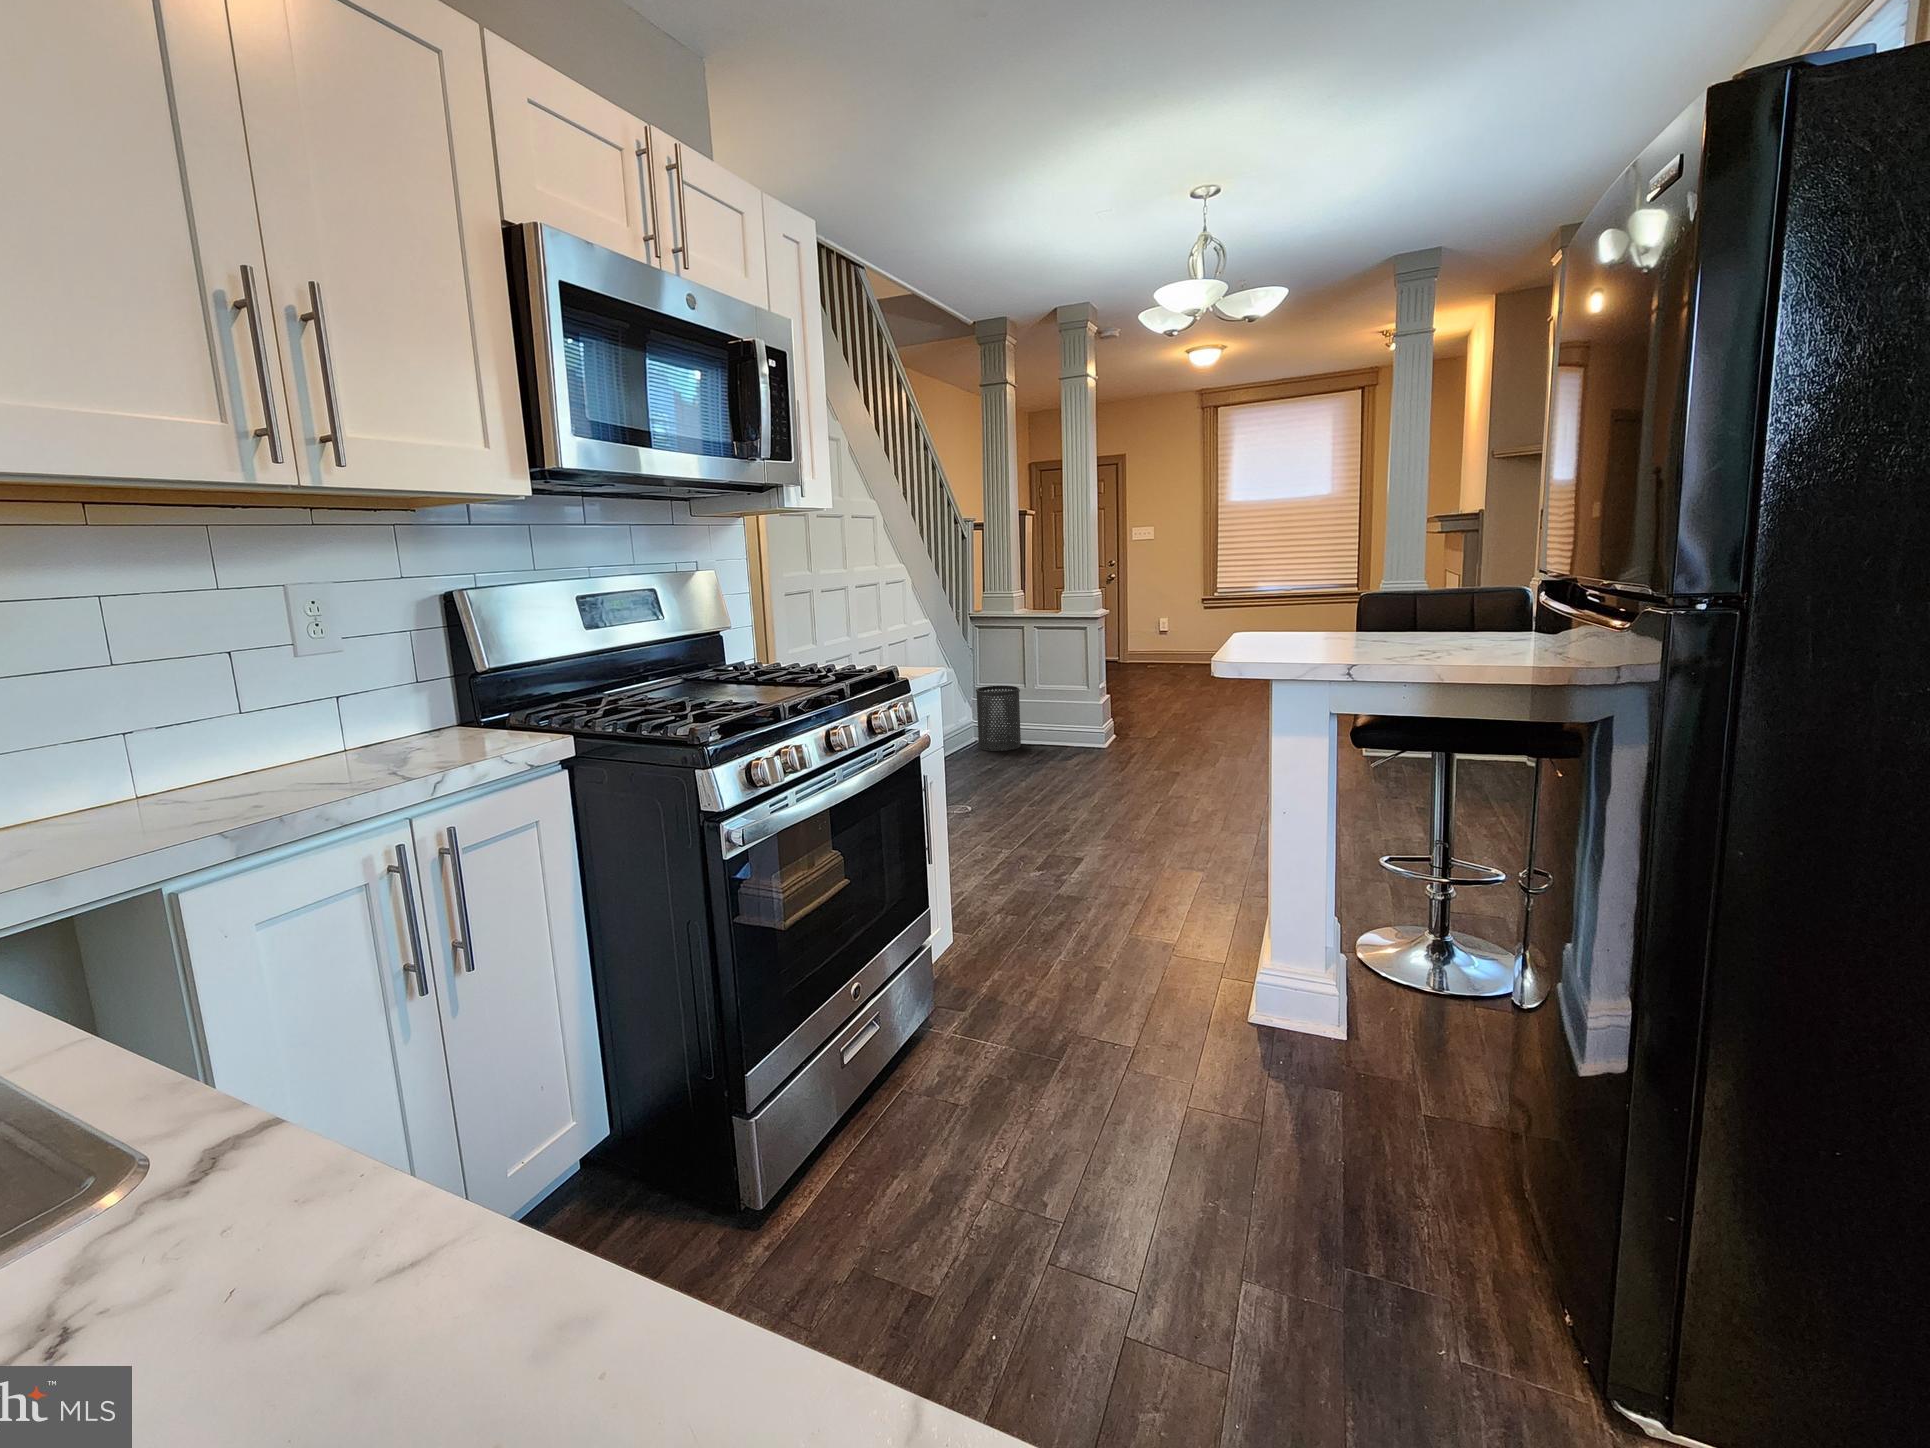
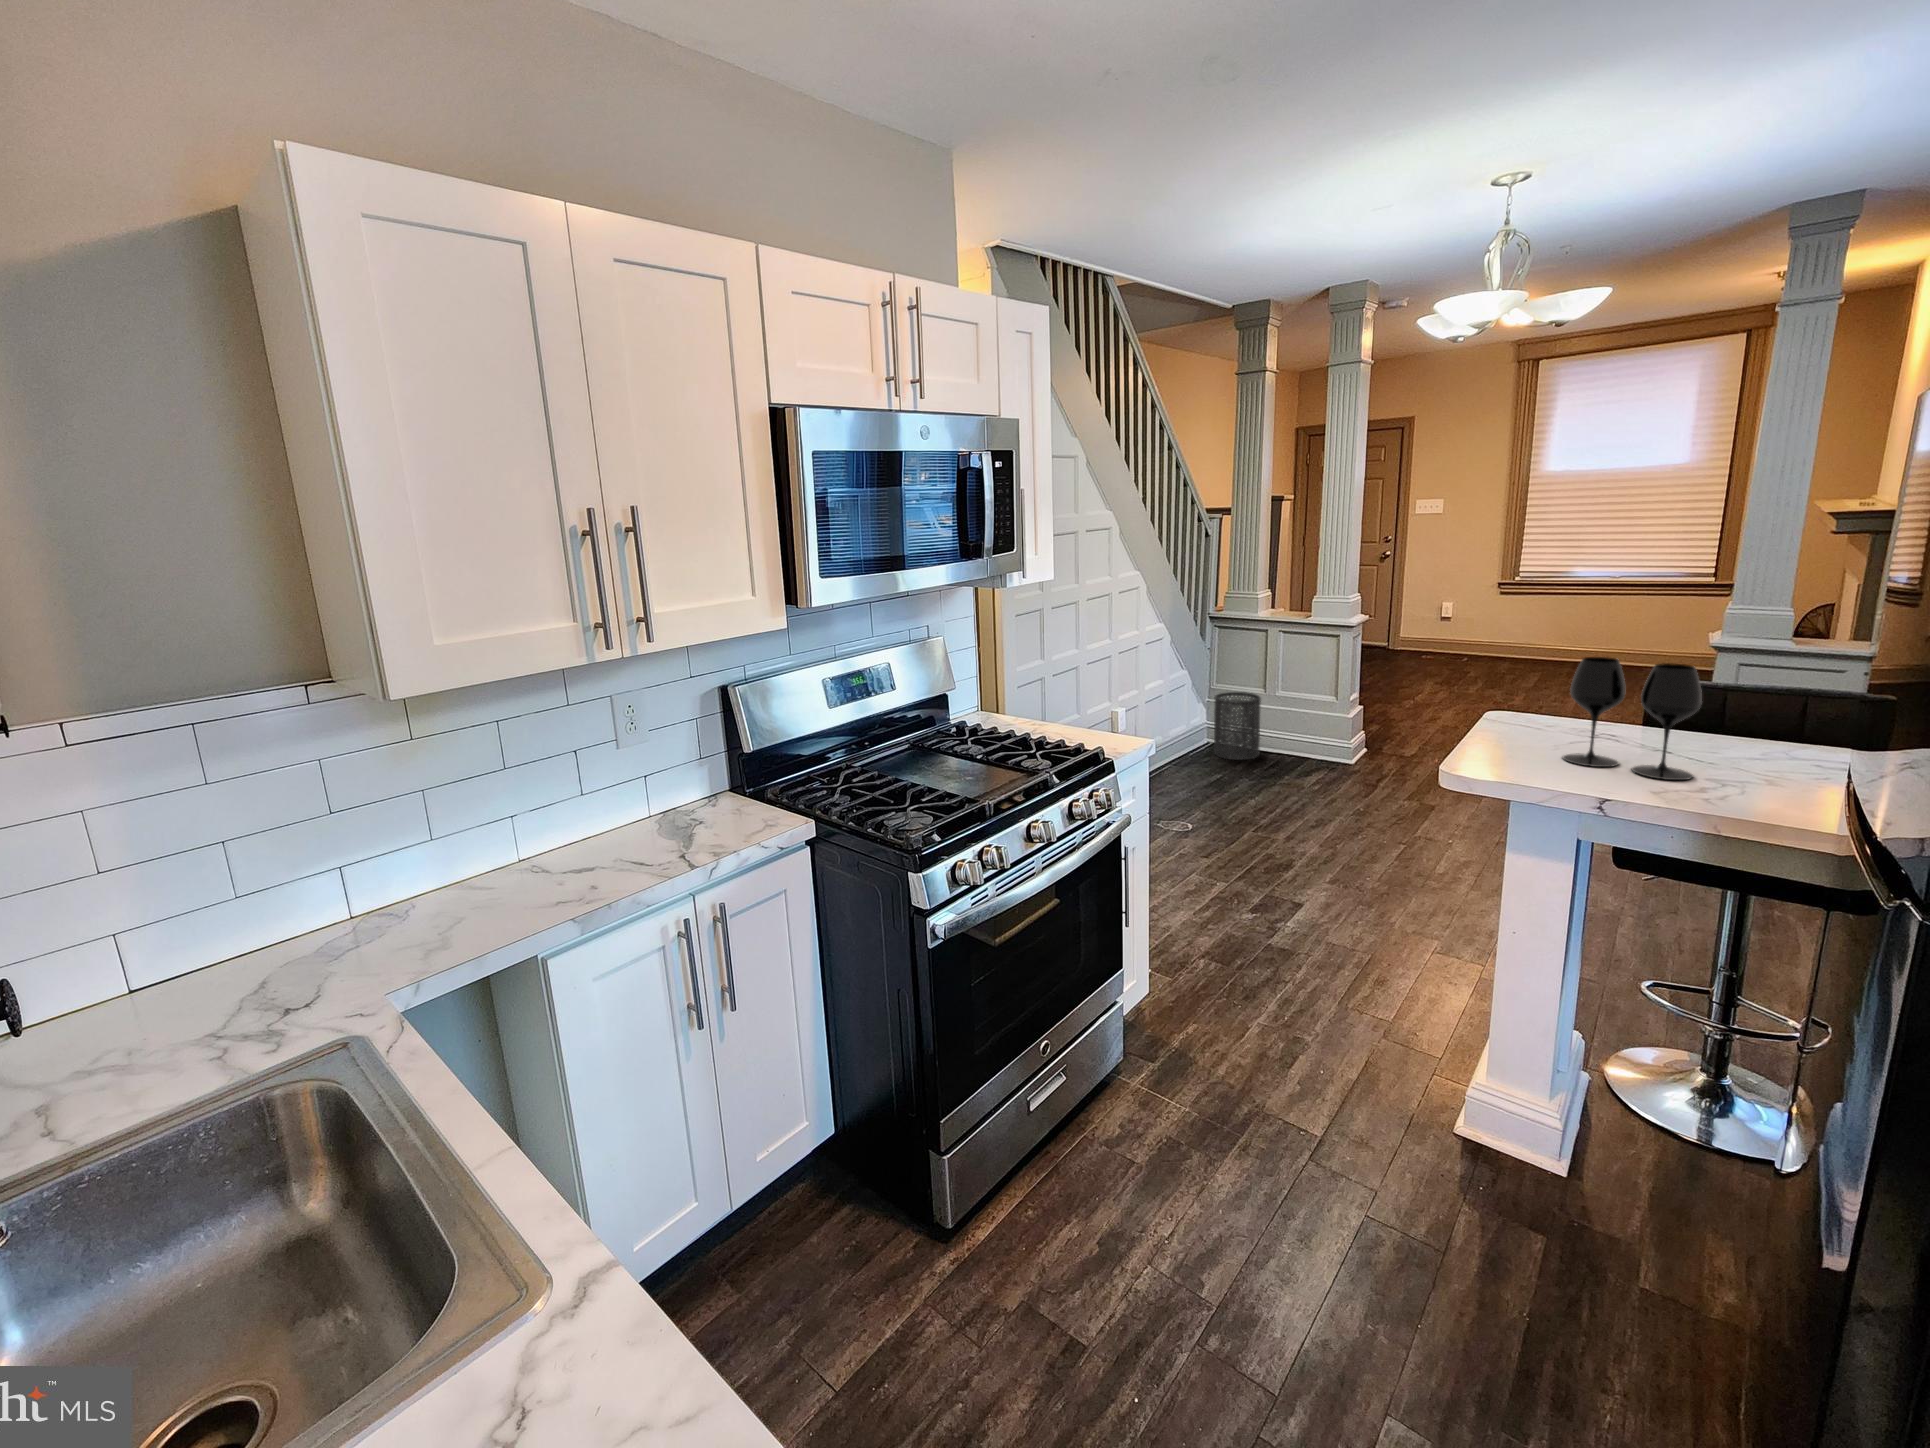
wine glass: none [1316,540,1422,643] -> present [1563,657,1702,780]

